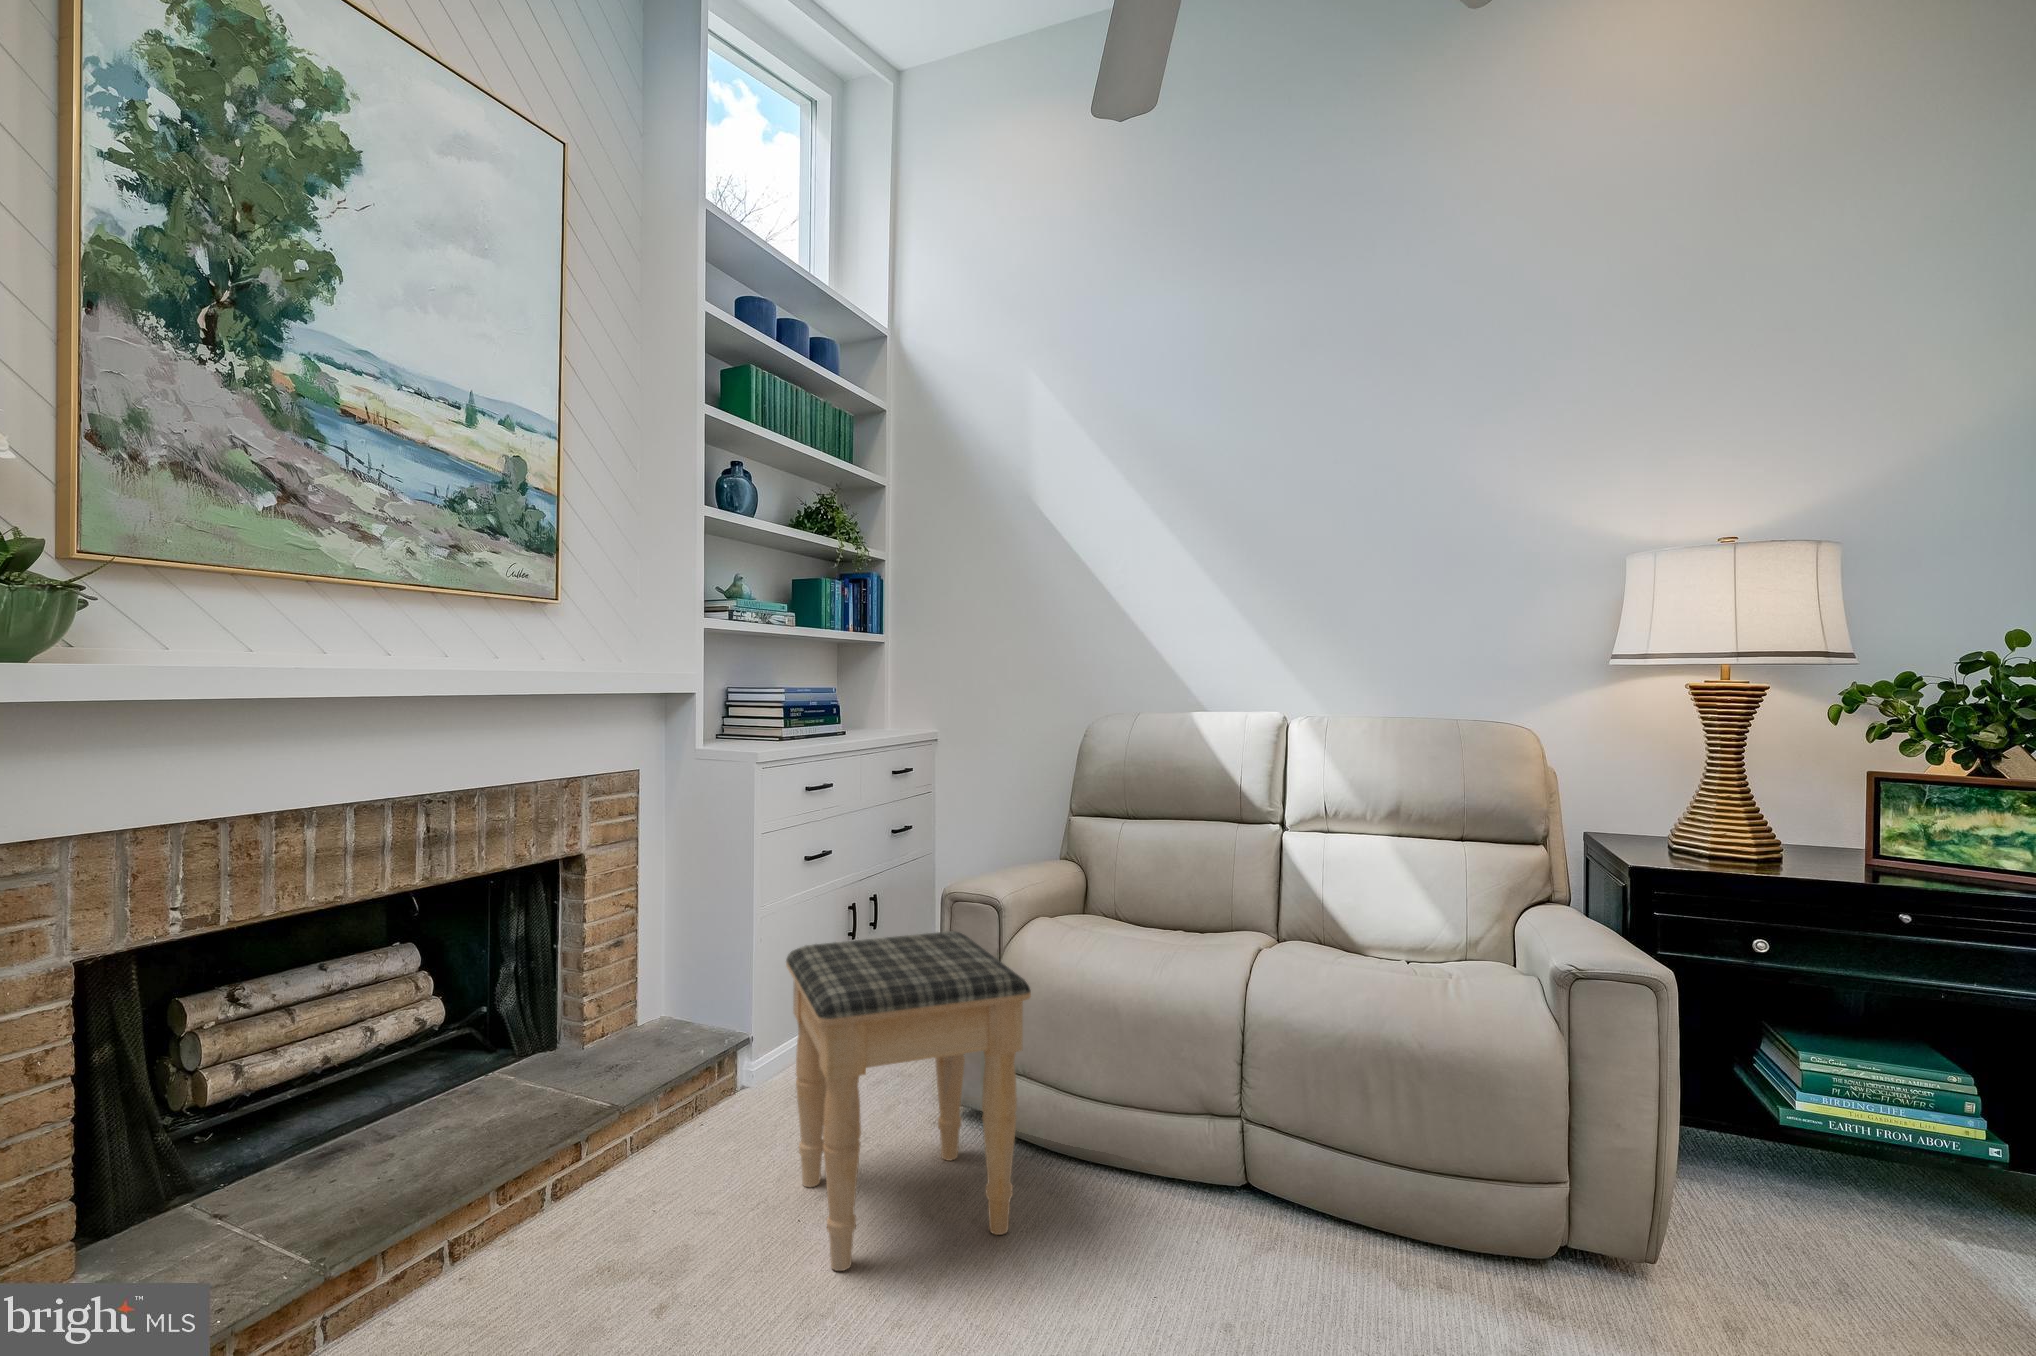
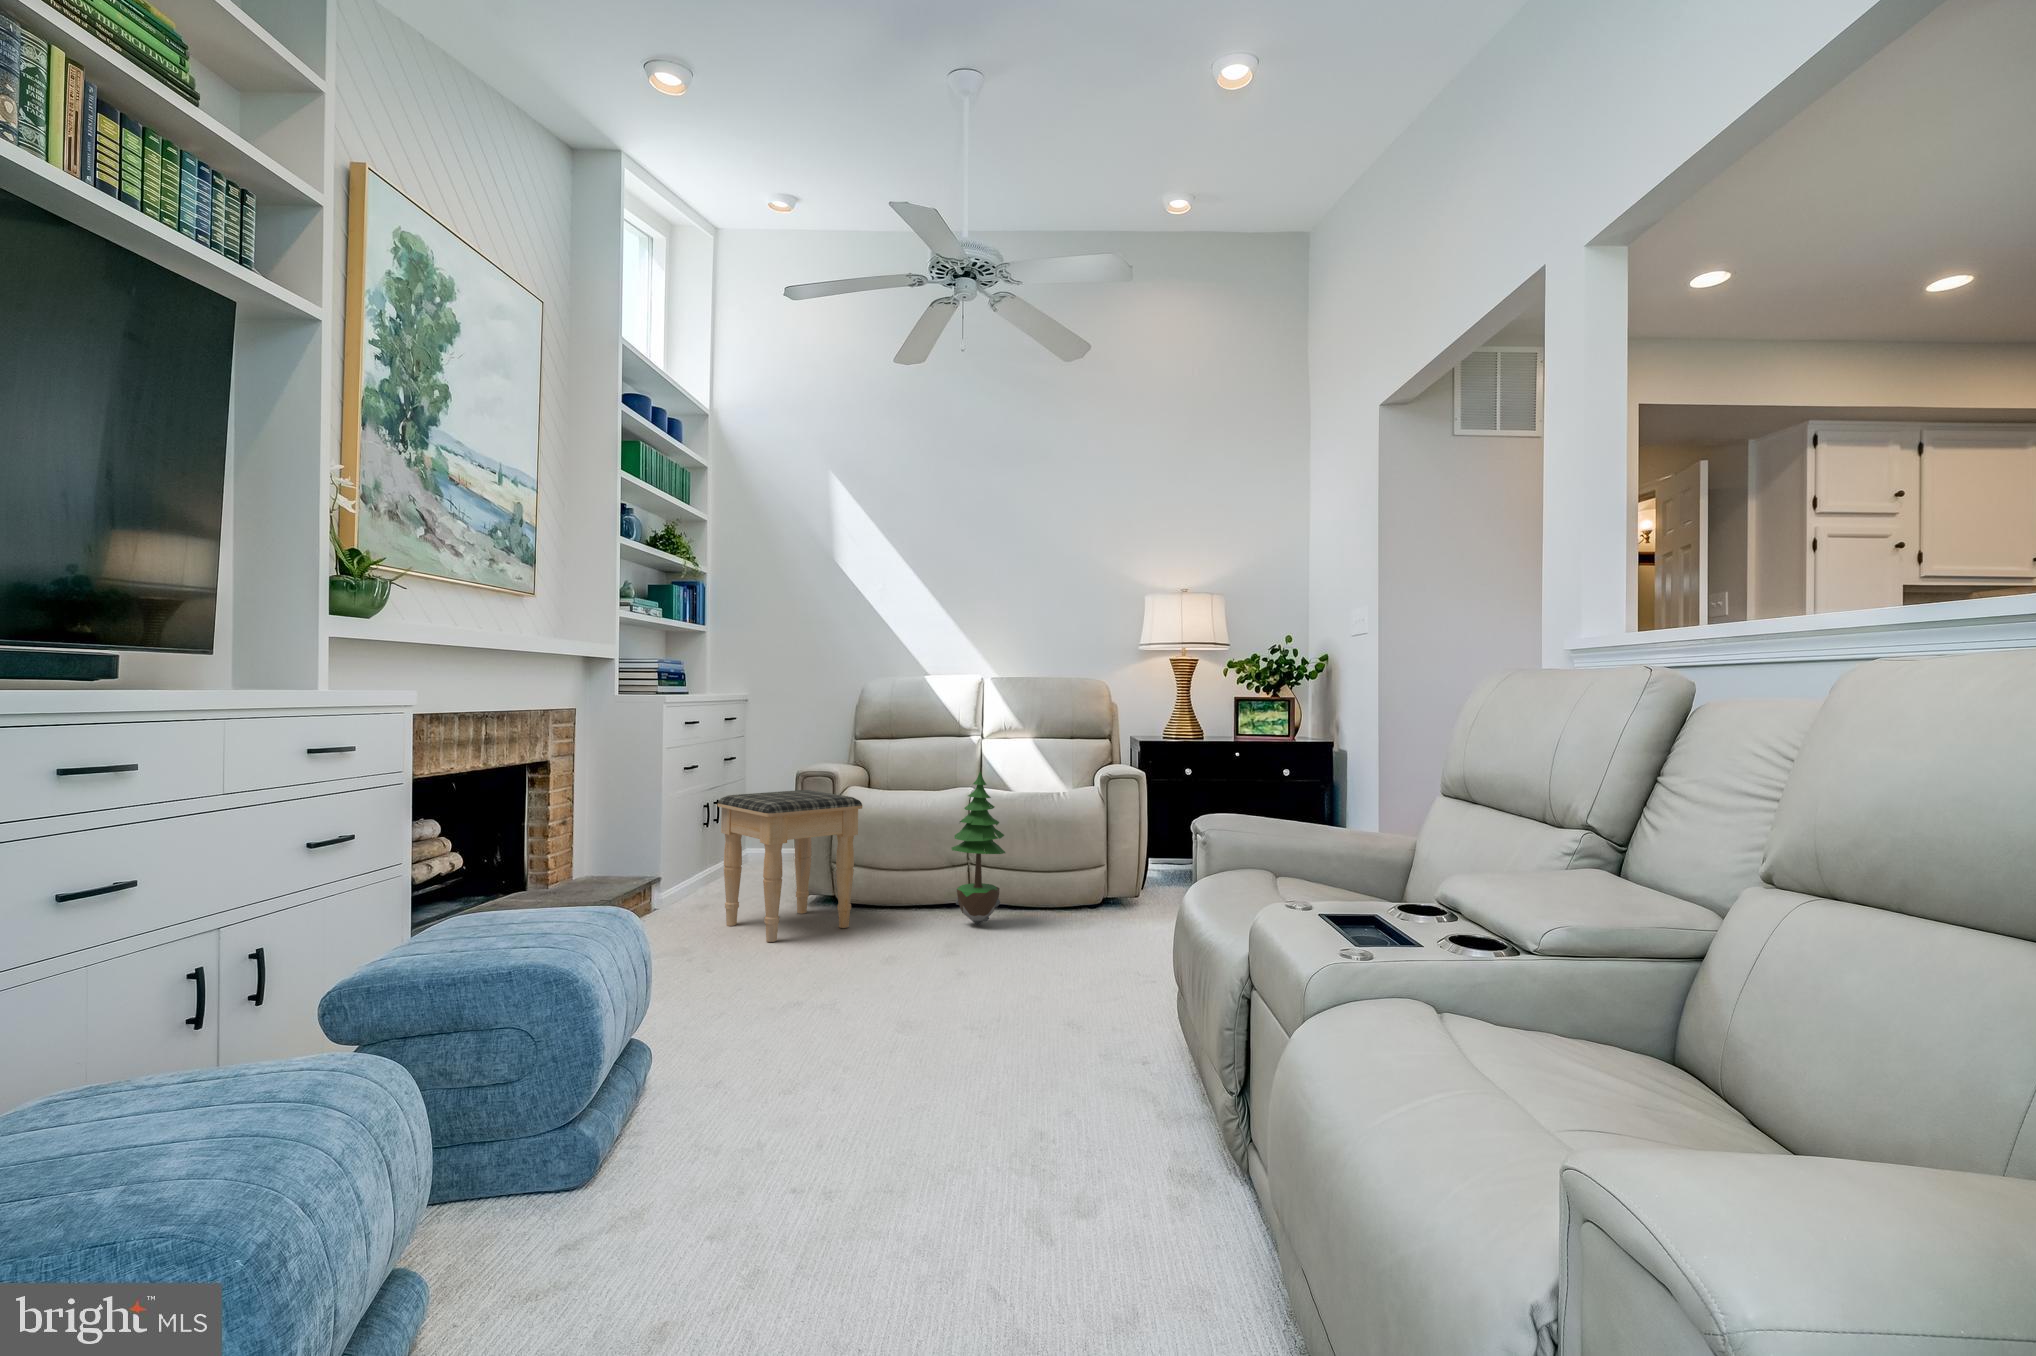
potted tree: none [1214,939,1338,1275] -> present [952,772,1005,925]

